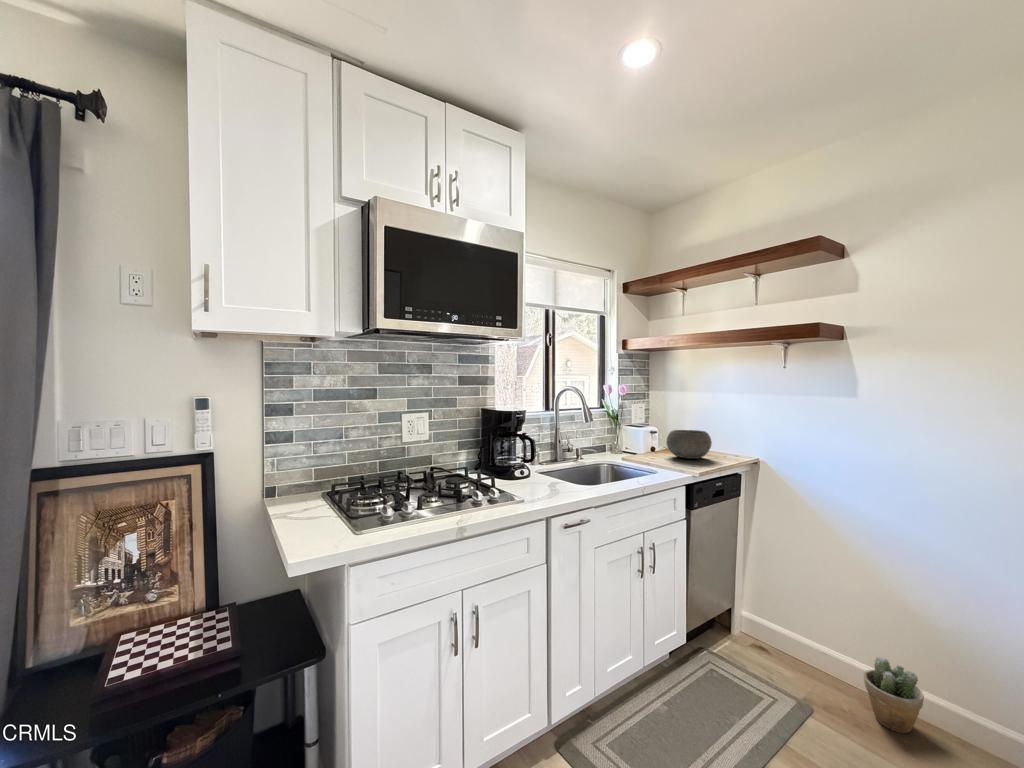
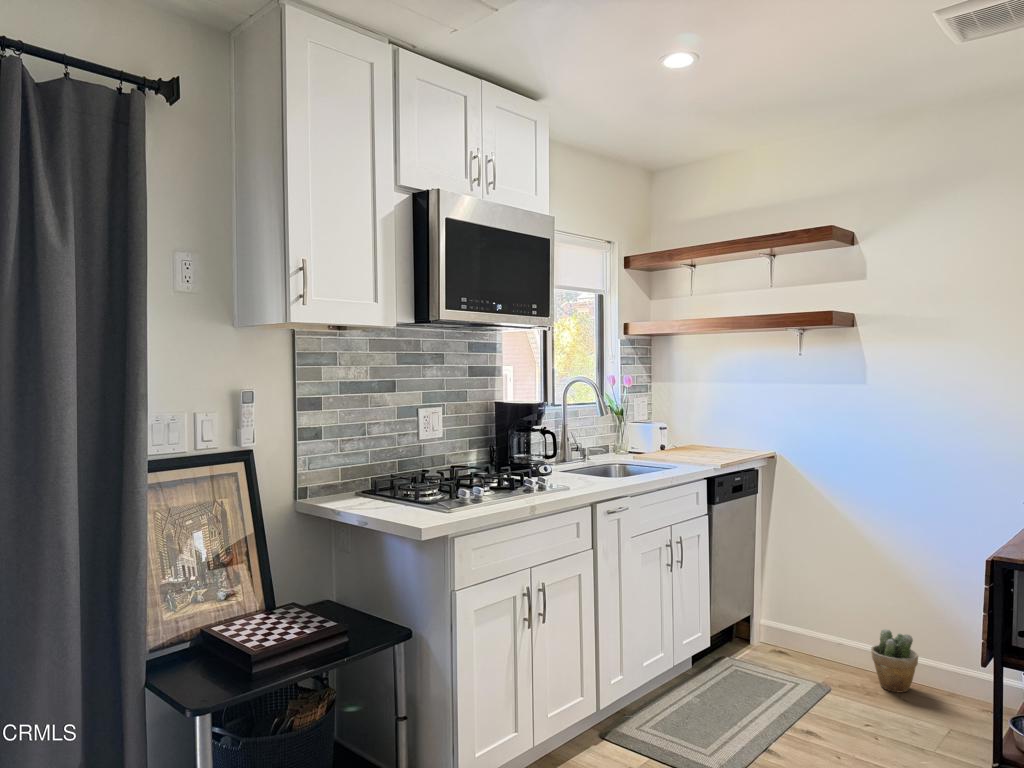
bowl: present [667,430,712,459] -> none [680,425,728,456]

